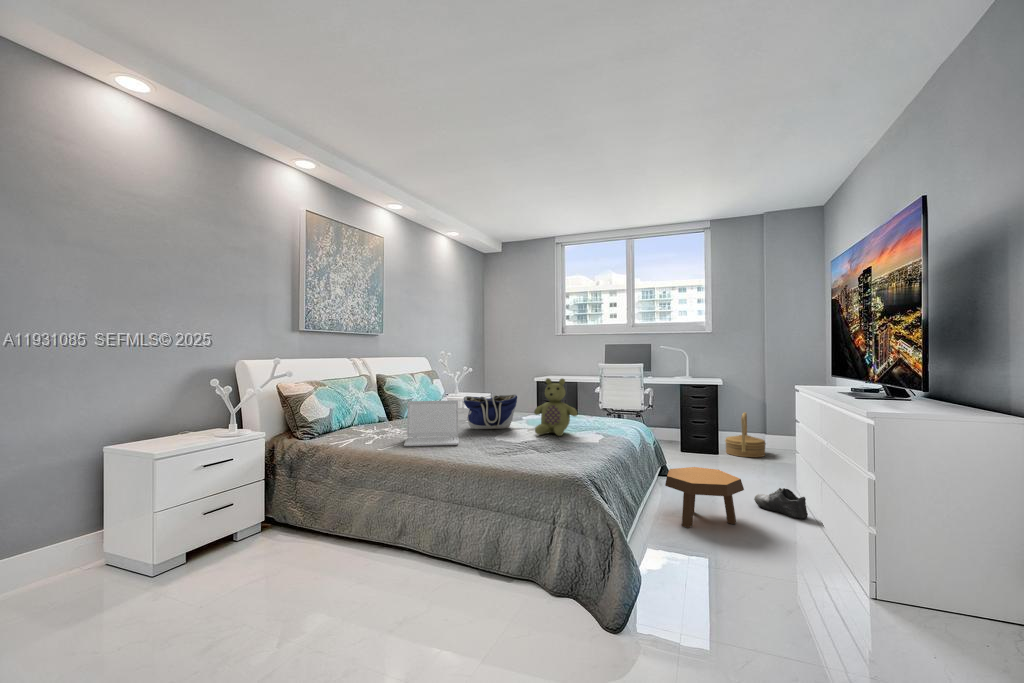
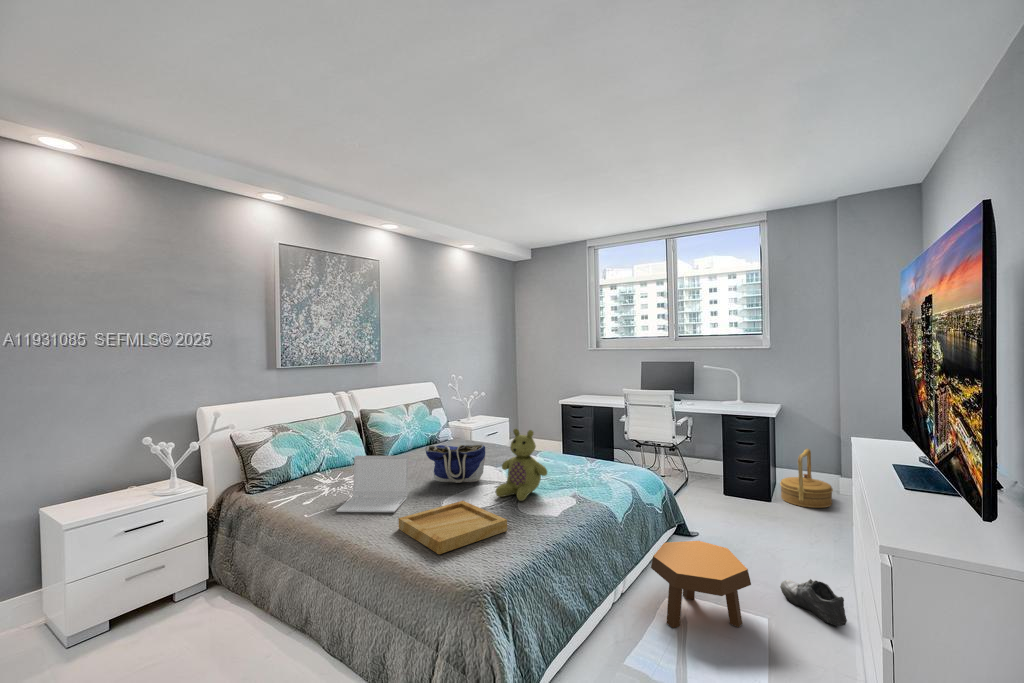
tray: none [474,434,567,462] -> present [399,501,507,554]

